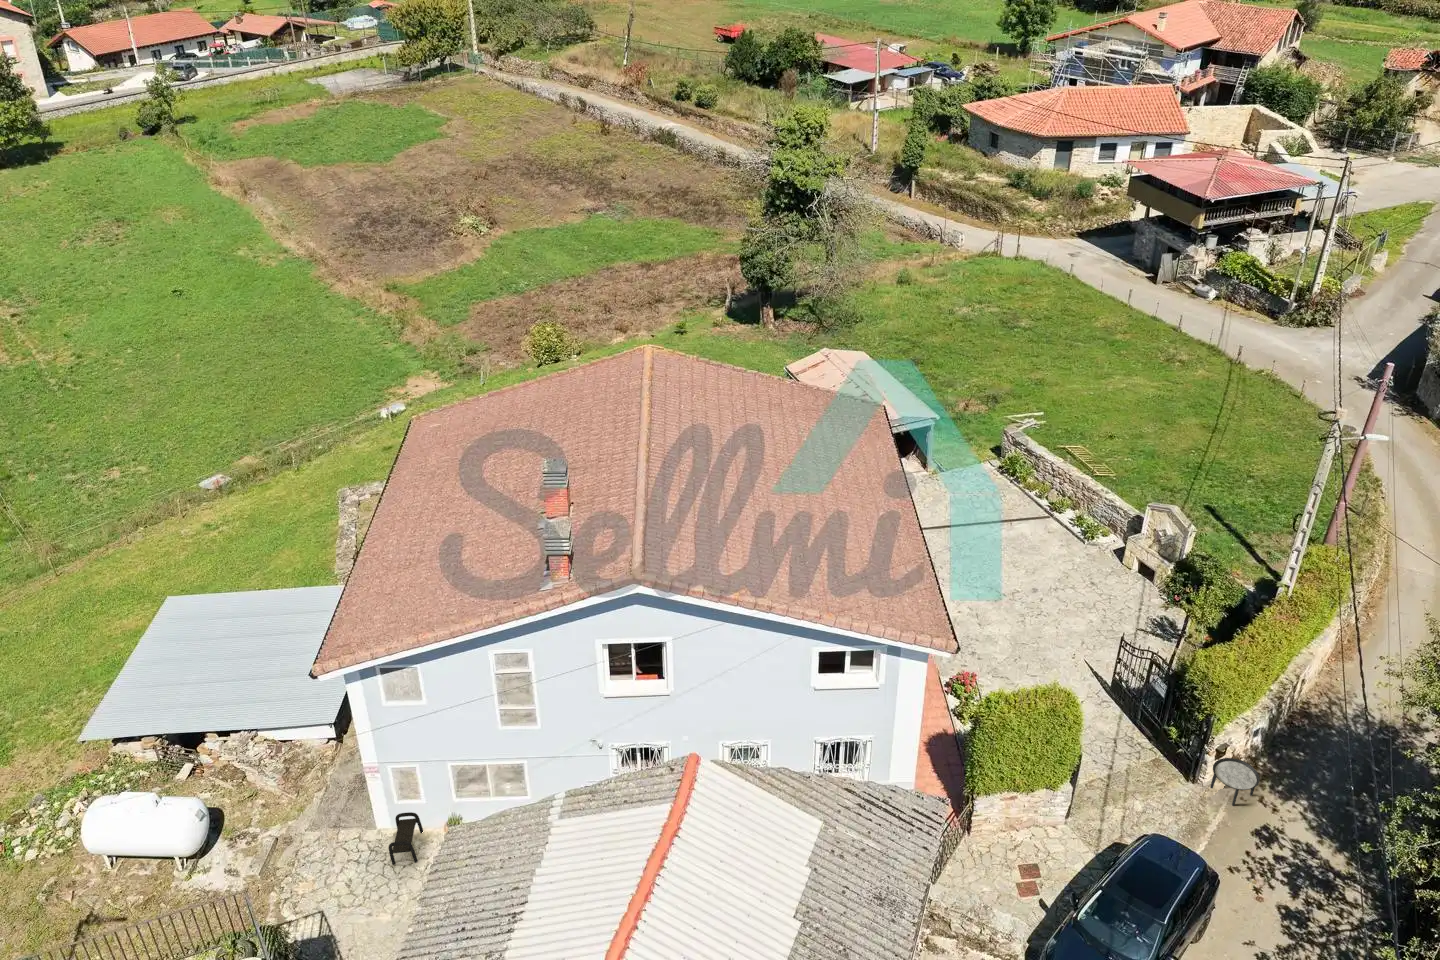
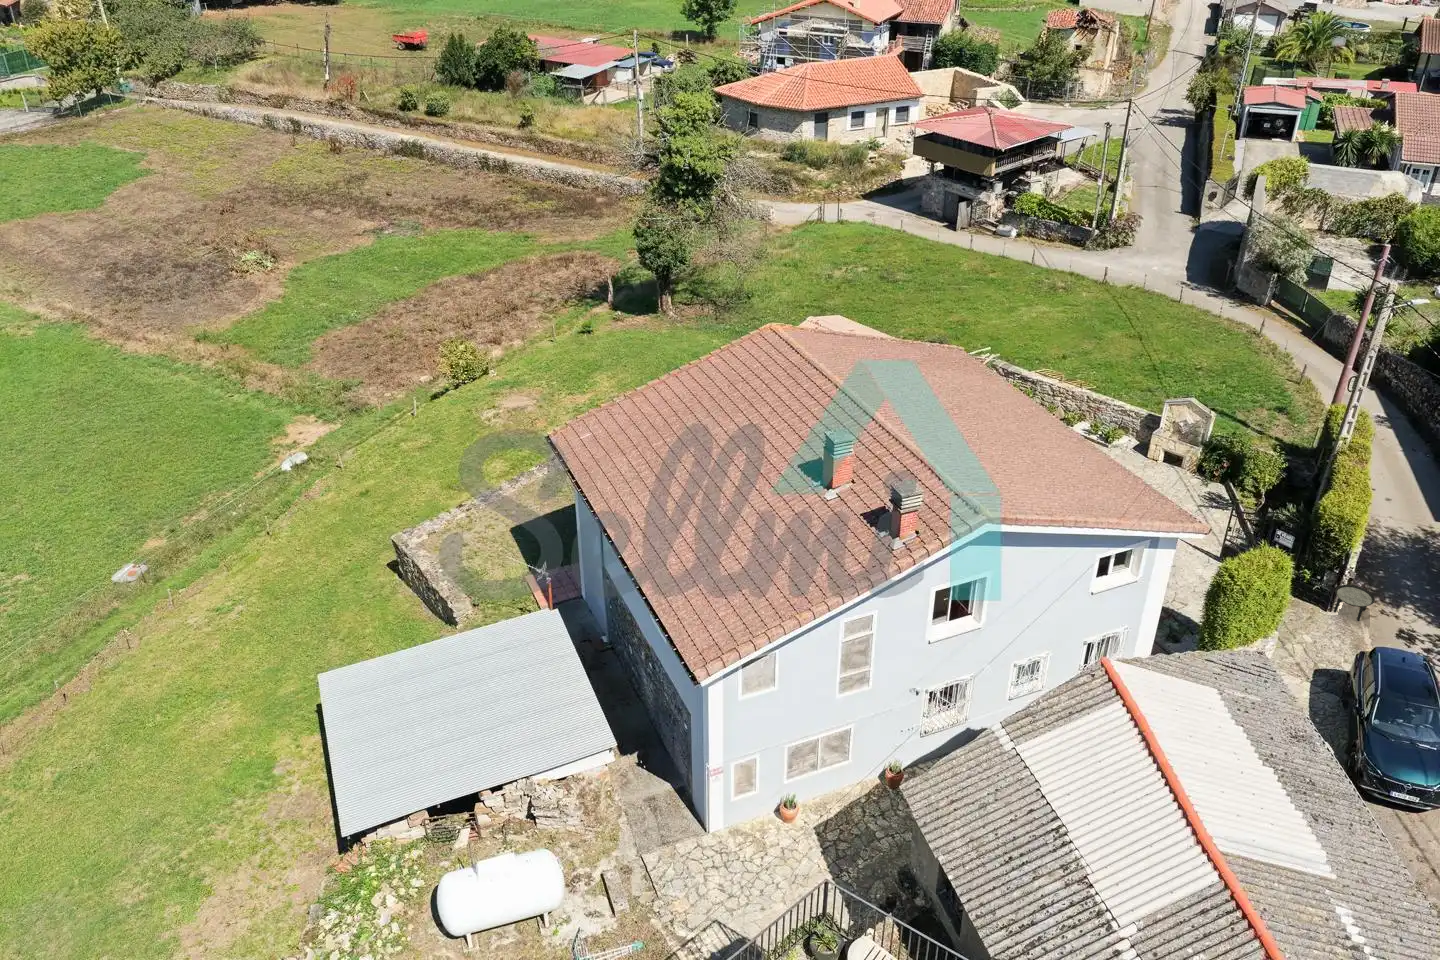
bench: present [389,812,423,865] -> none [734,806,772,859]

